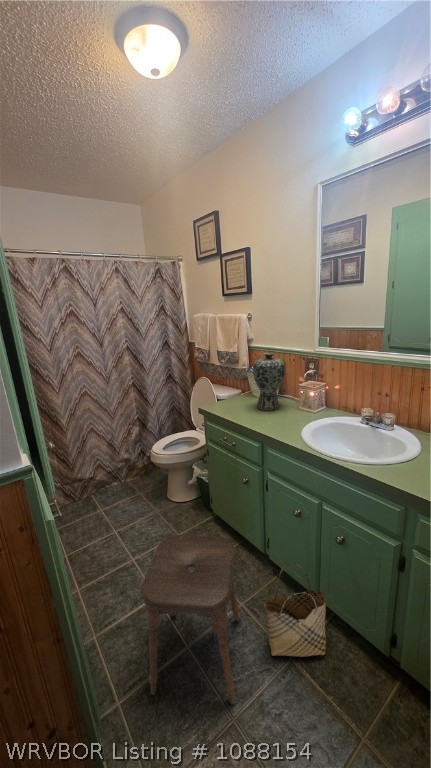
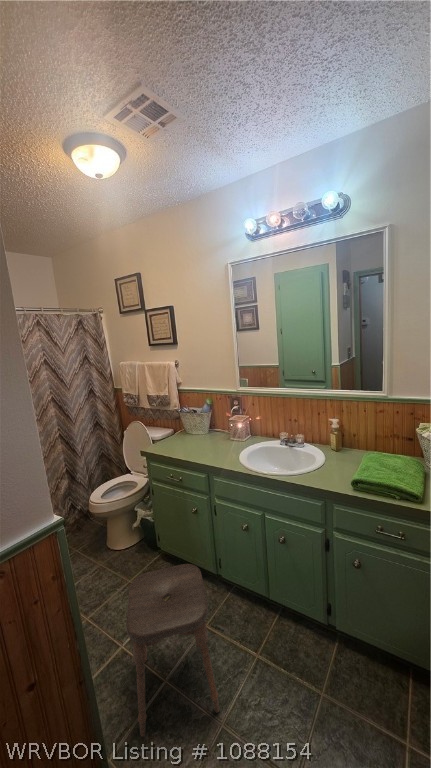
vase: present [253,353,285,411] -> none [189,395,216,445]
woven basket: present [264,563,326,657] -> none [230,570,282,659]

